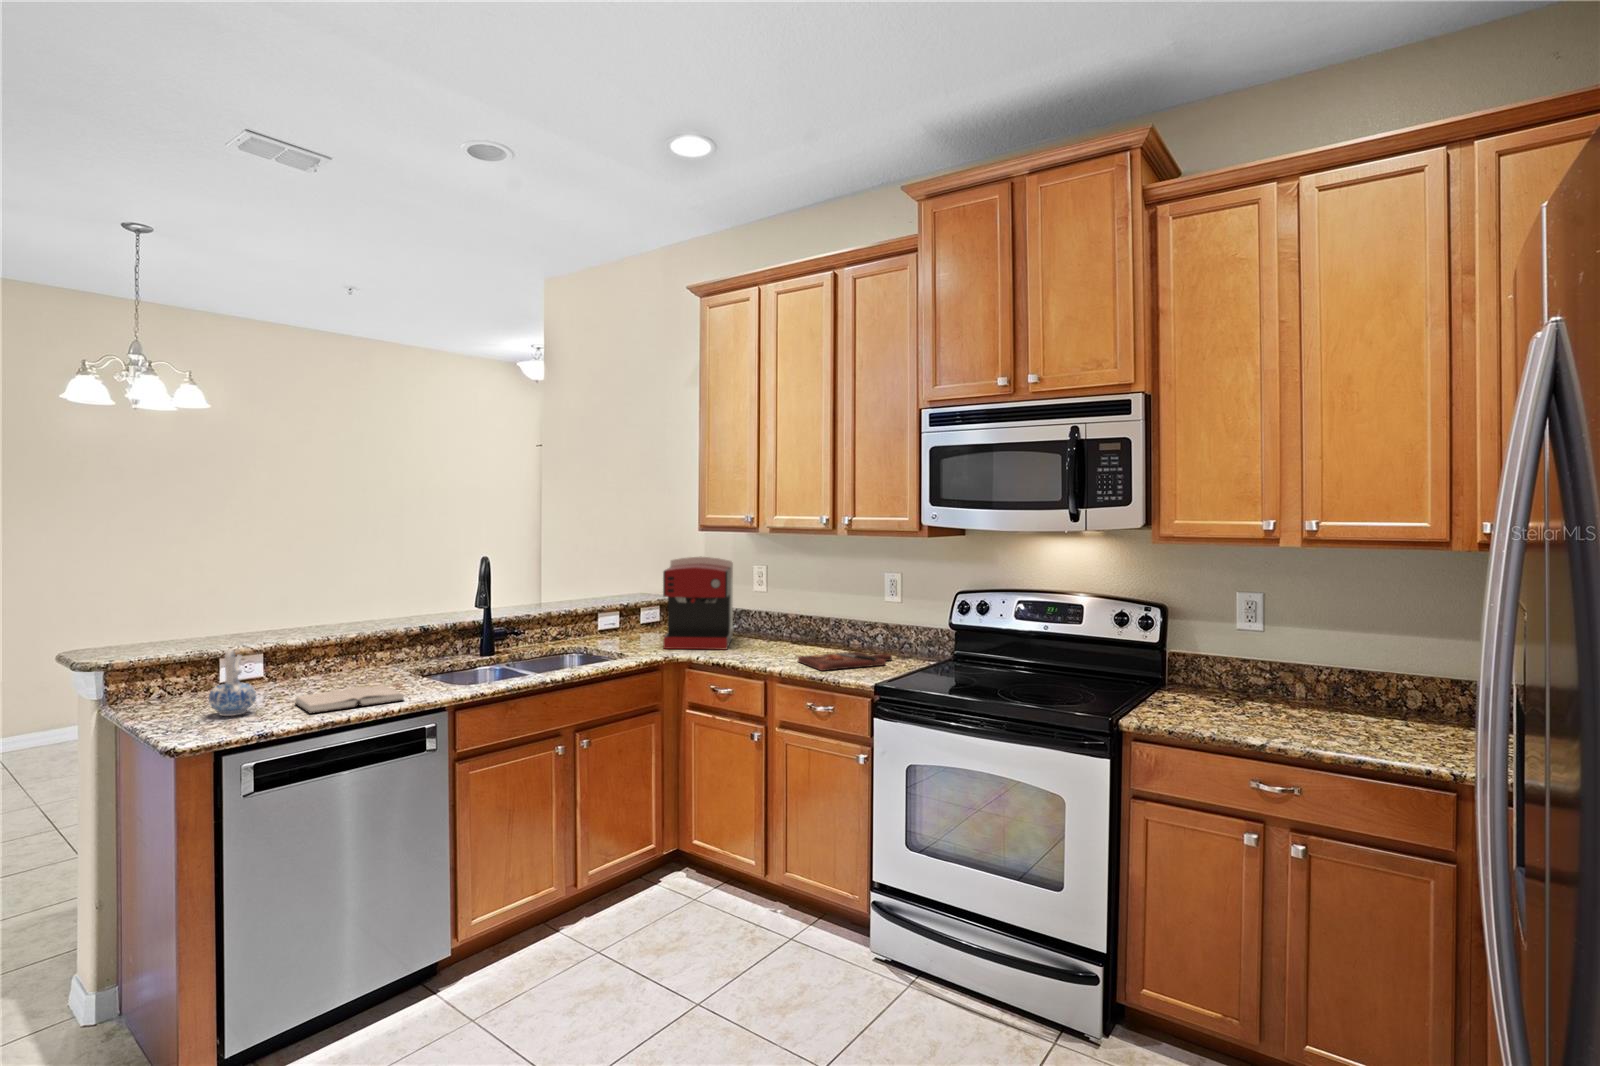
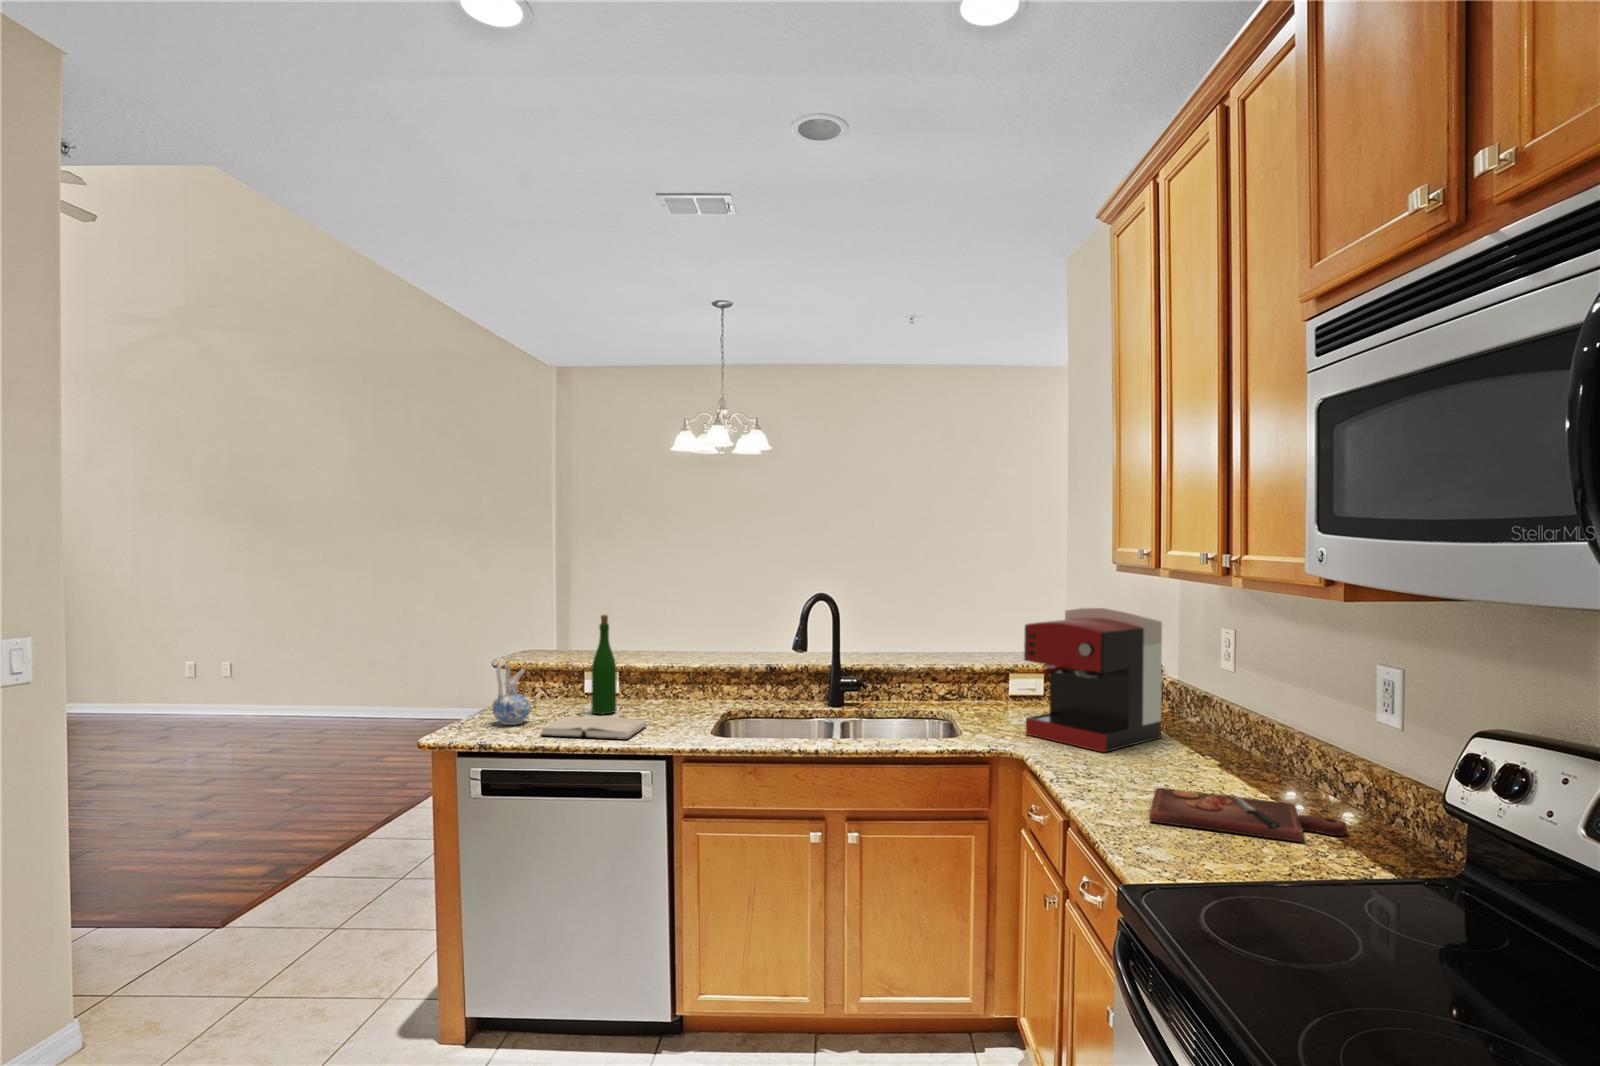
wine bottle: none [287,592,314,693] -> present [591,615,616,714]

